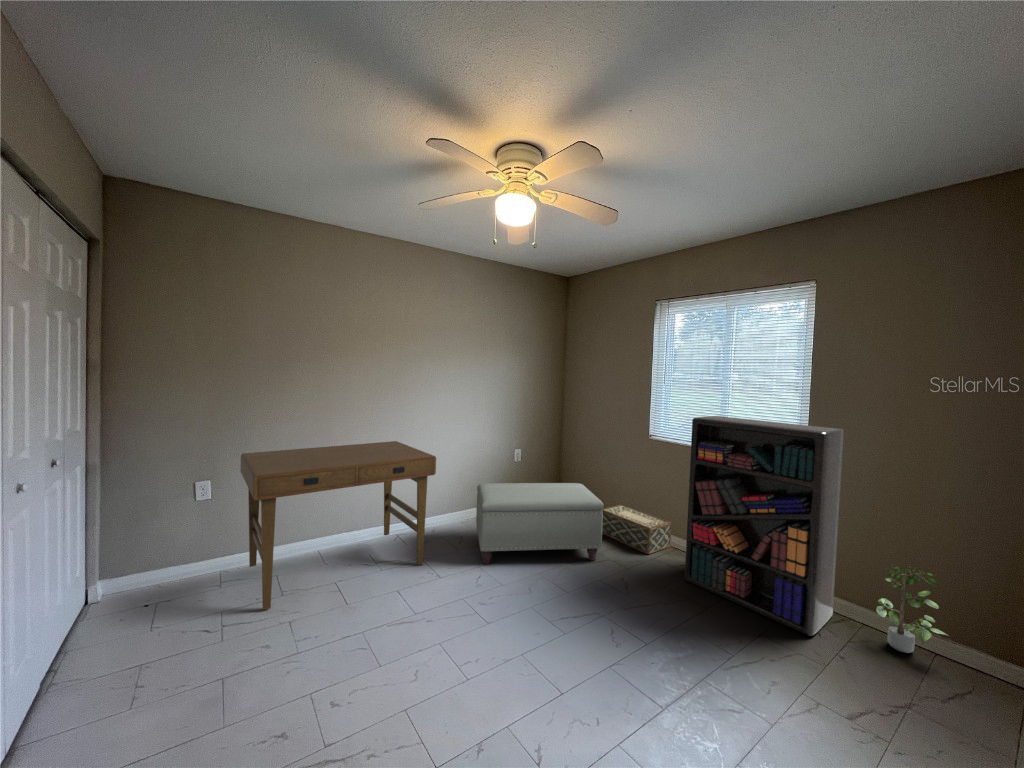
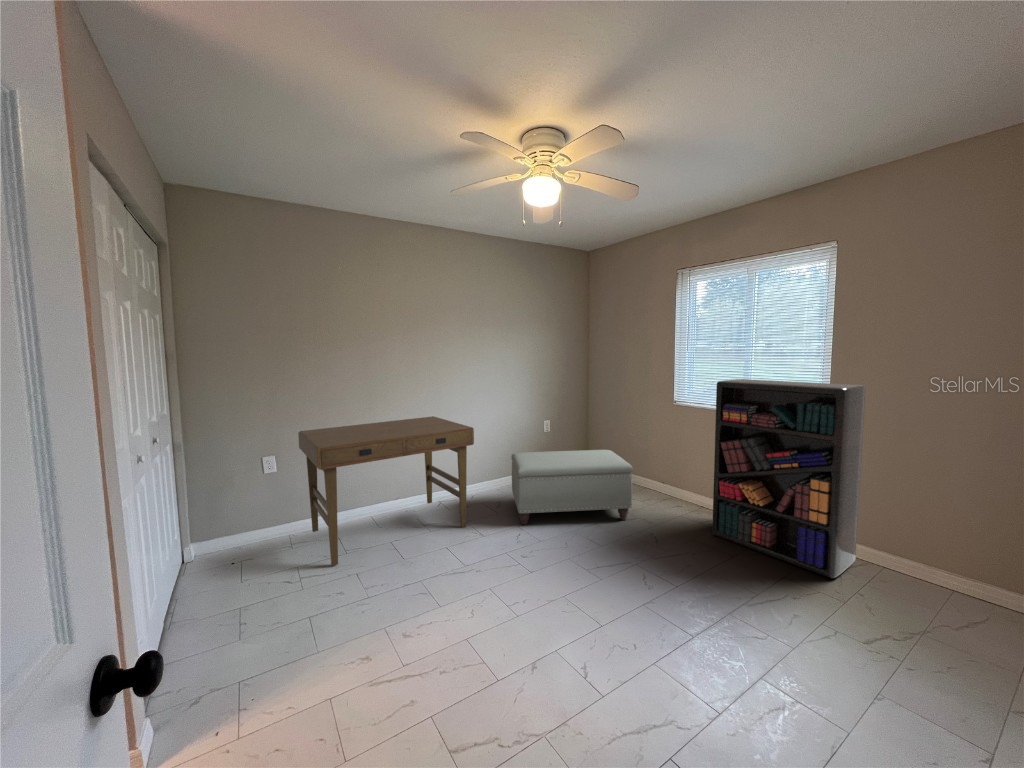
woven basket: present [602,505,671,554] -> none [629,469,699,513]
potted plant: present [876,564,947,653] -> none [896,508,967,591]

